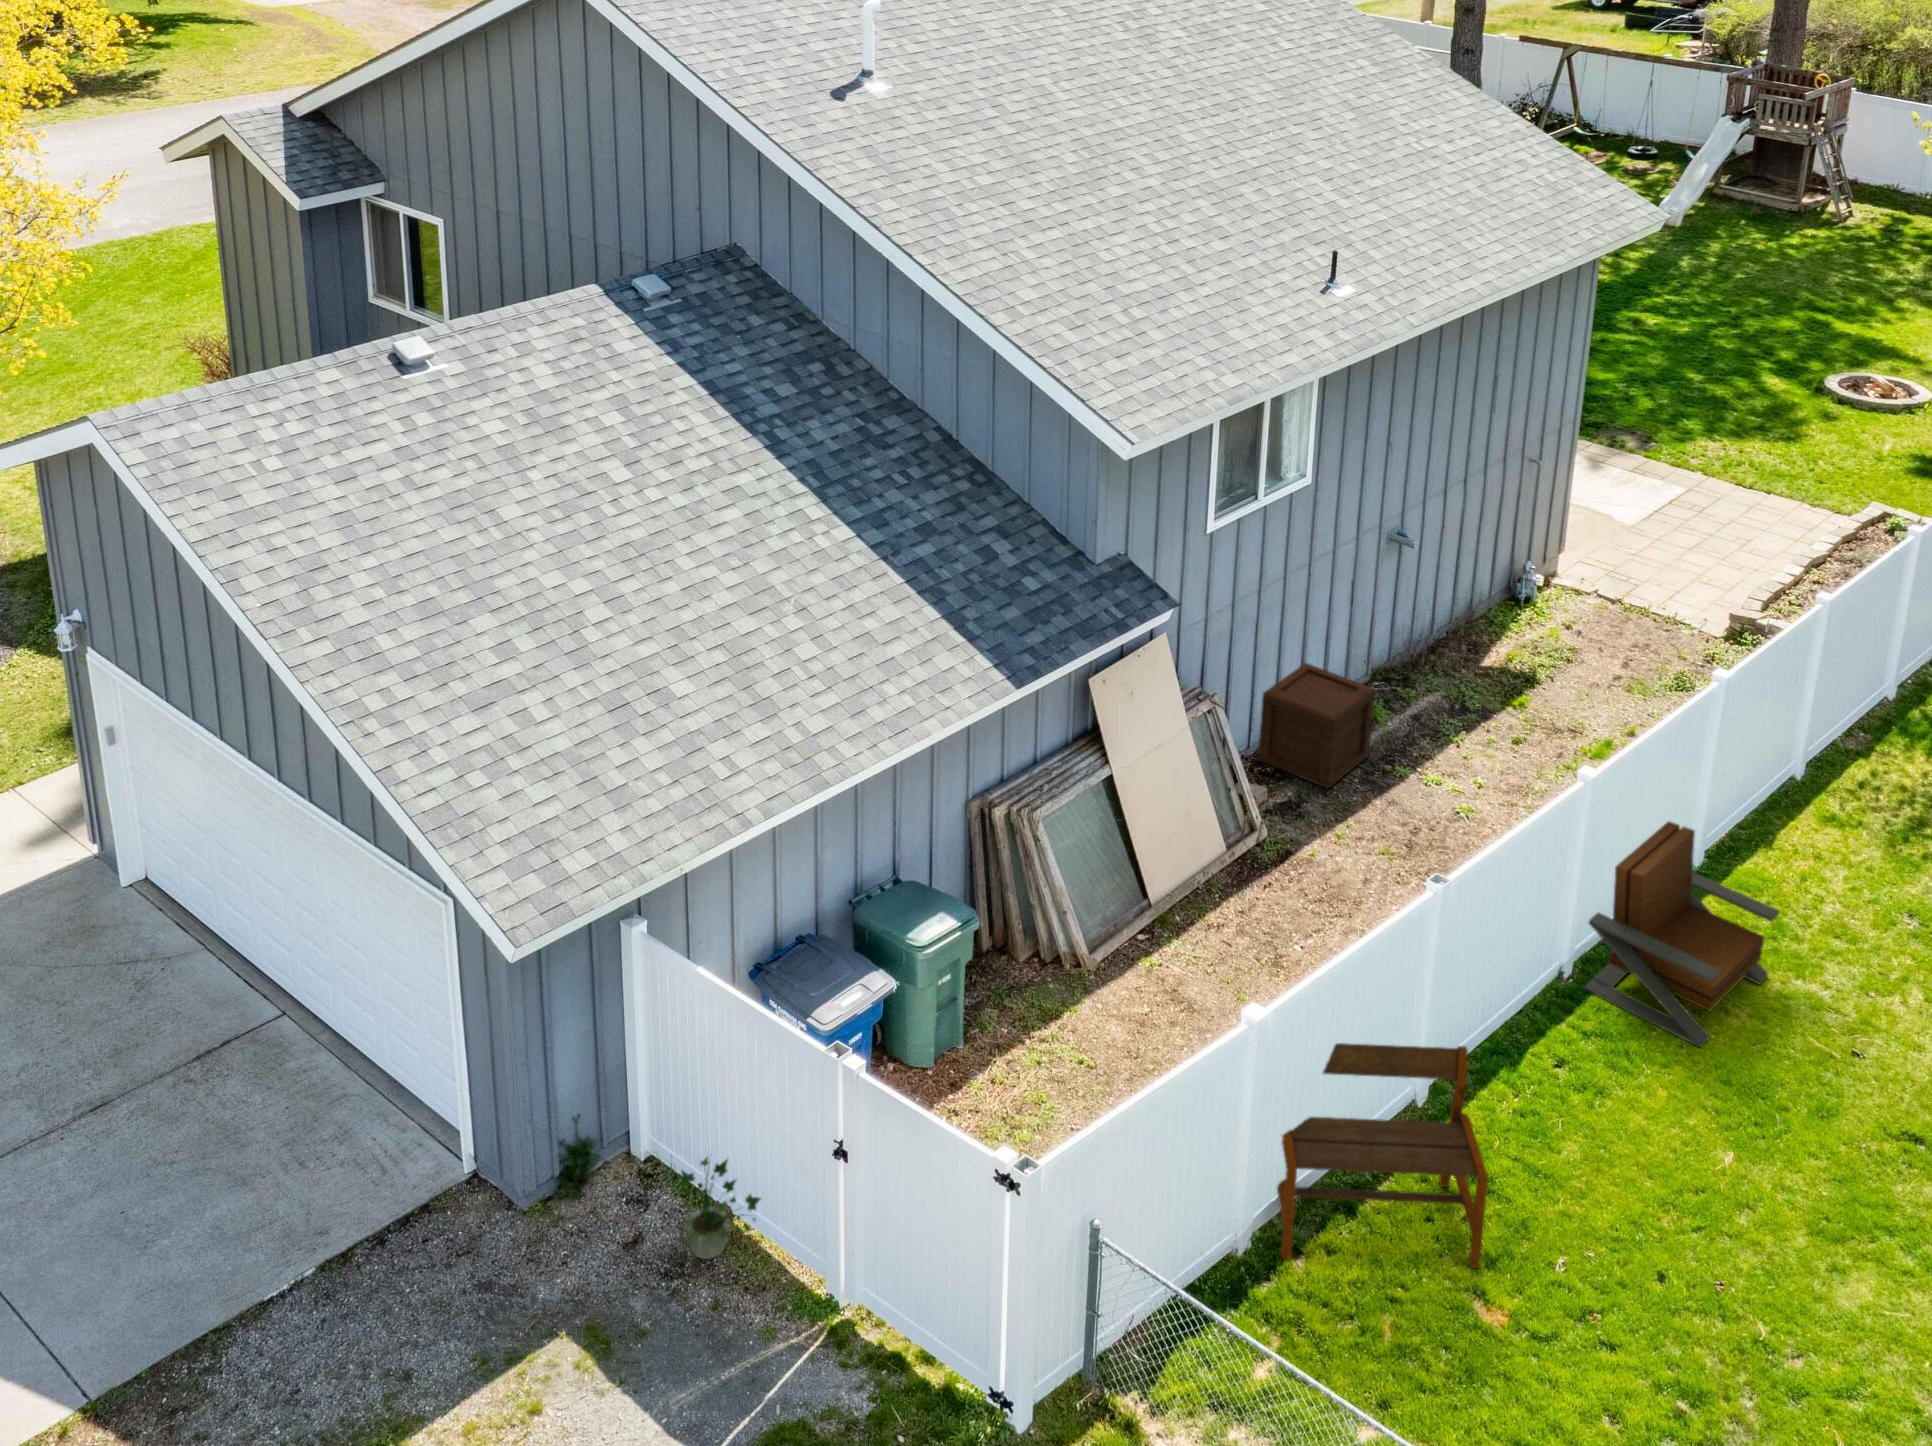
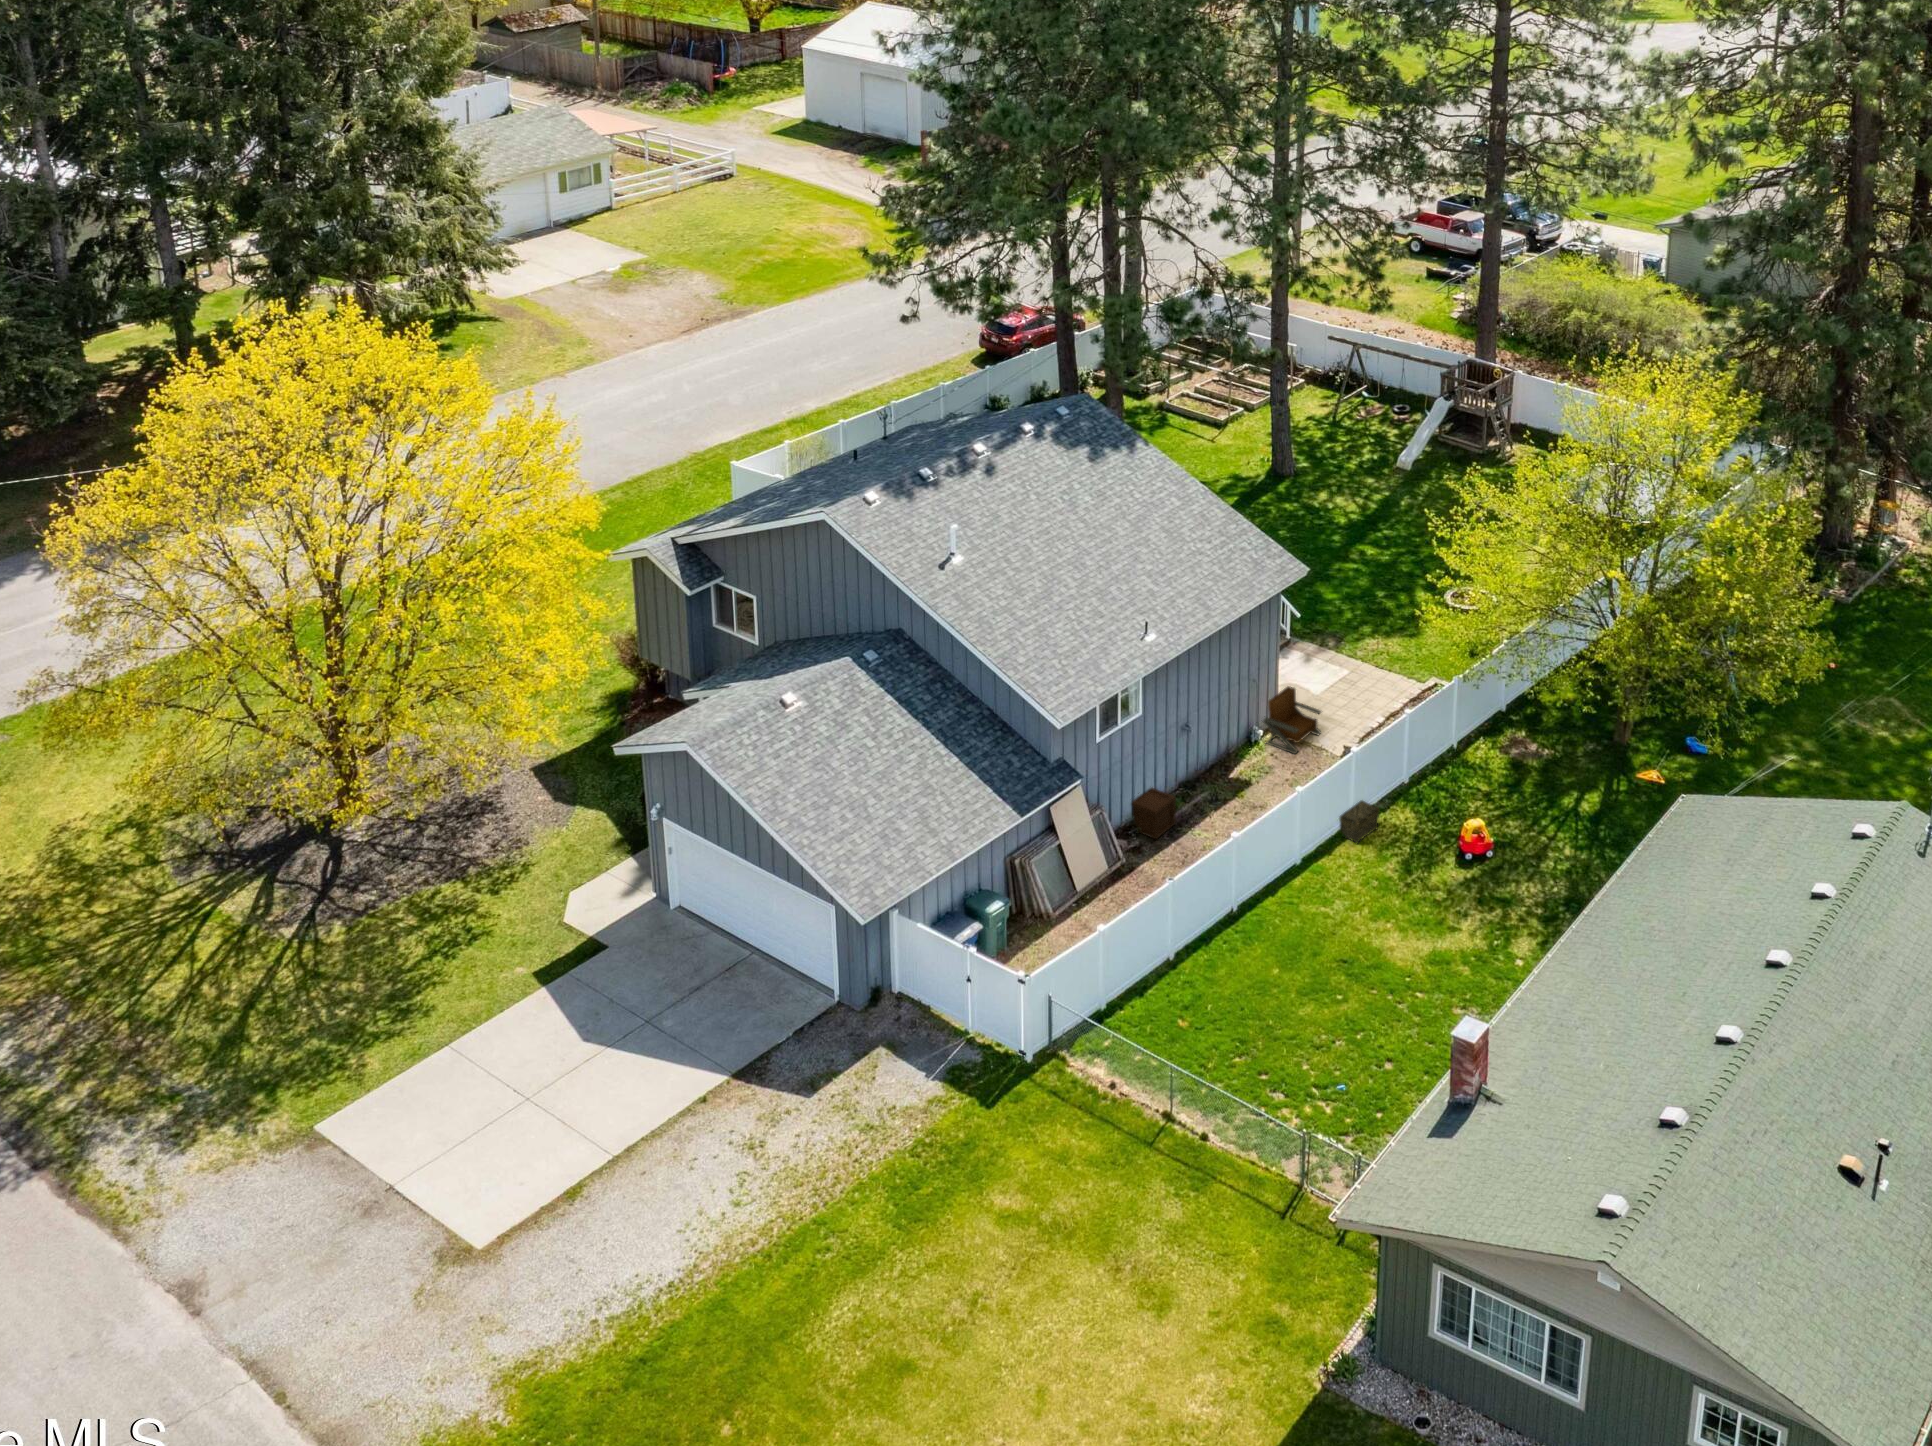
basket: none [1777,722,1879,827] -> present [1339,801,1379,844]
lounge chair: present [1584,822,1780,1047] -> present [1262,686,1321,754]
bench: present [1277,1043,1488,1268] -> none [1115,936,1180,1008]
potted plant: present [680,1158,760,1260] -> none [915,983,943,1021]

